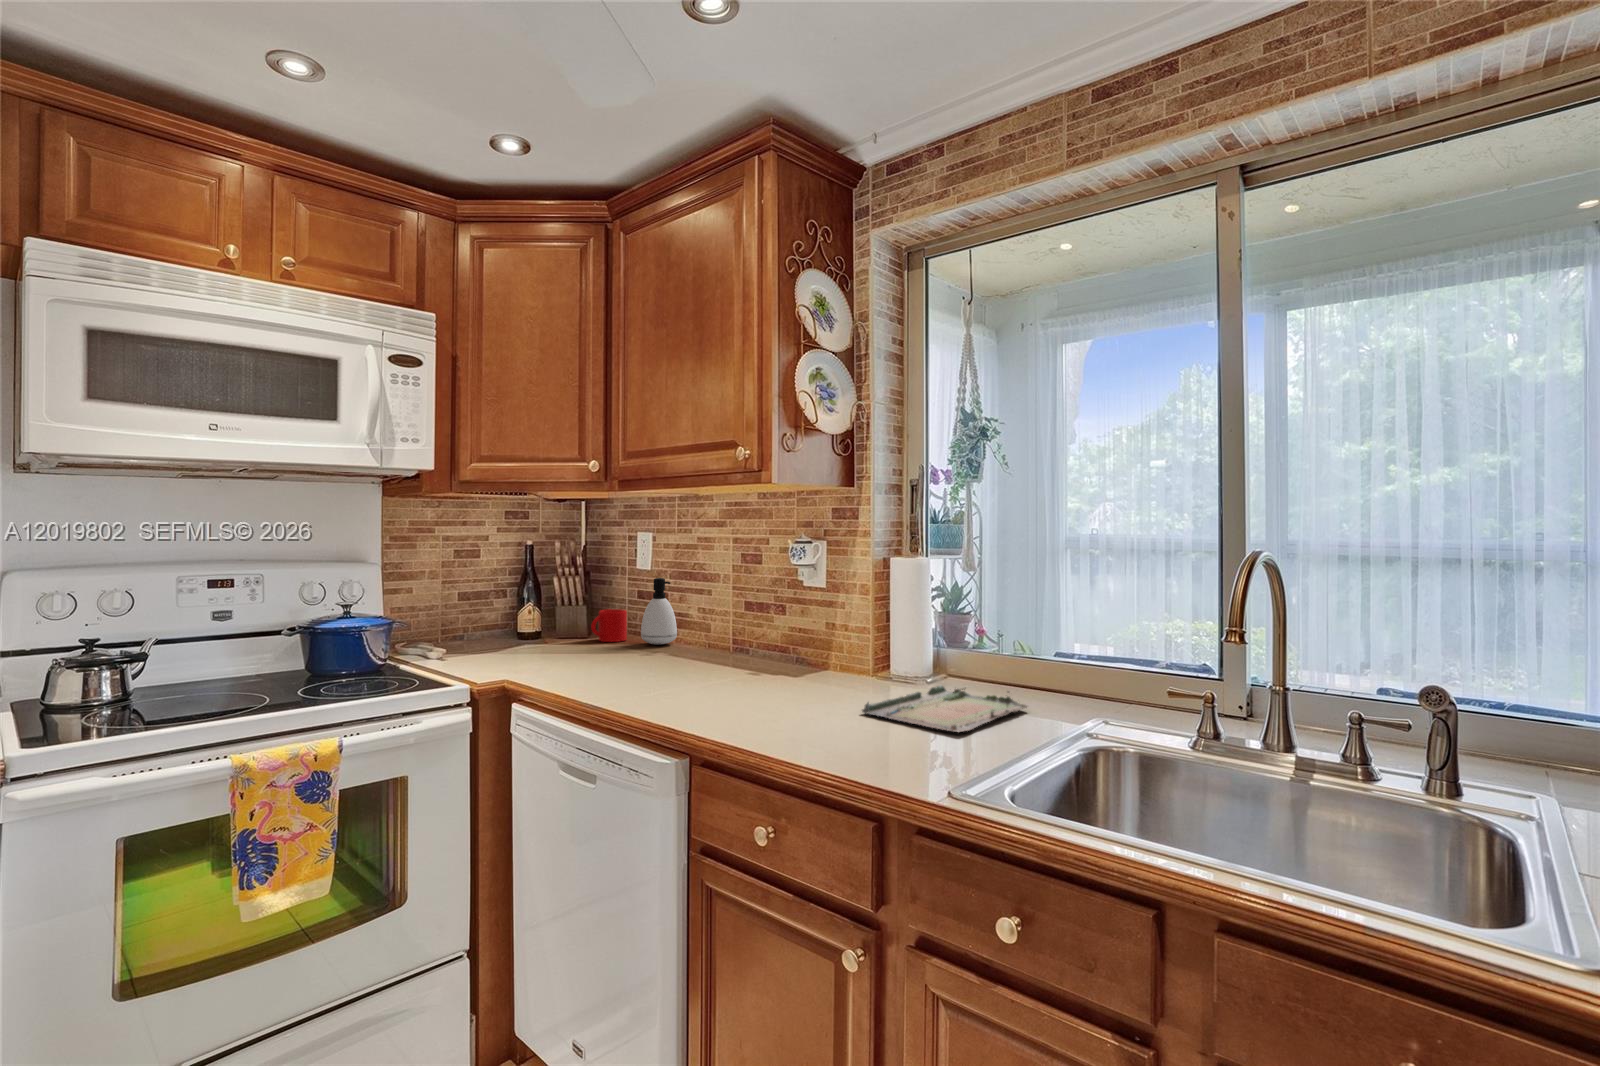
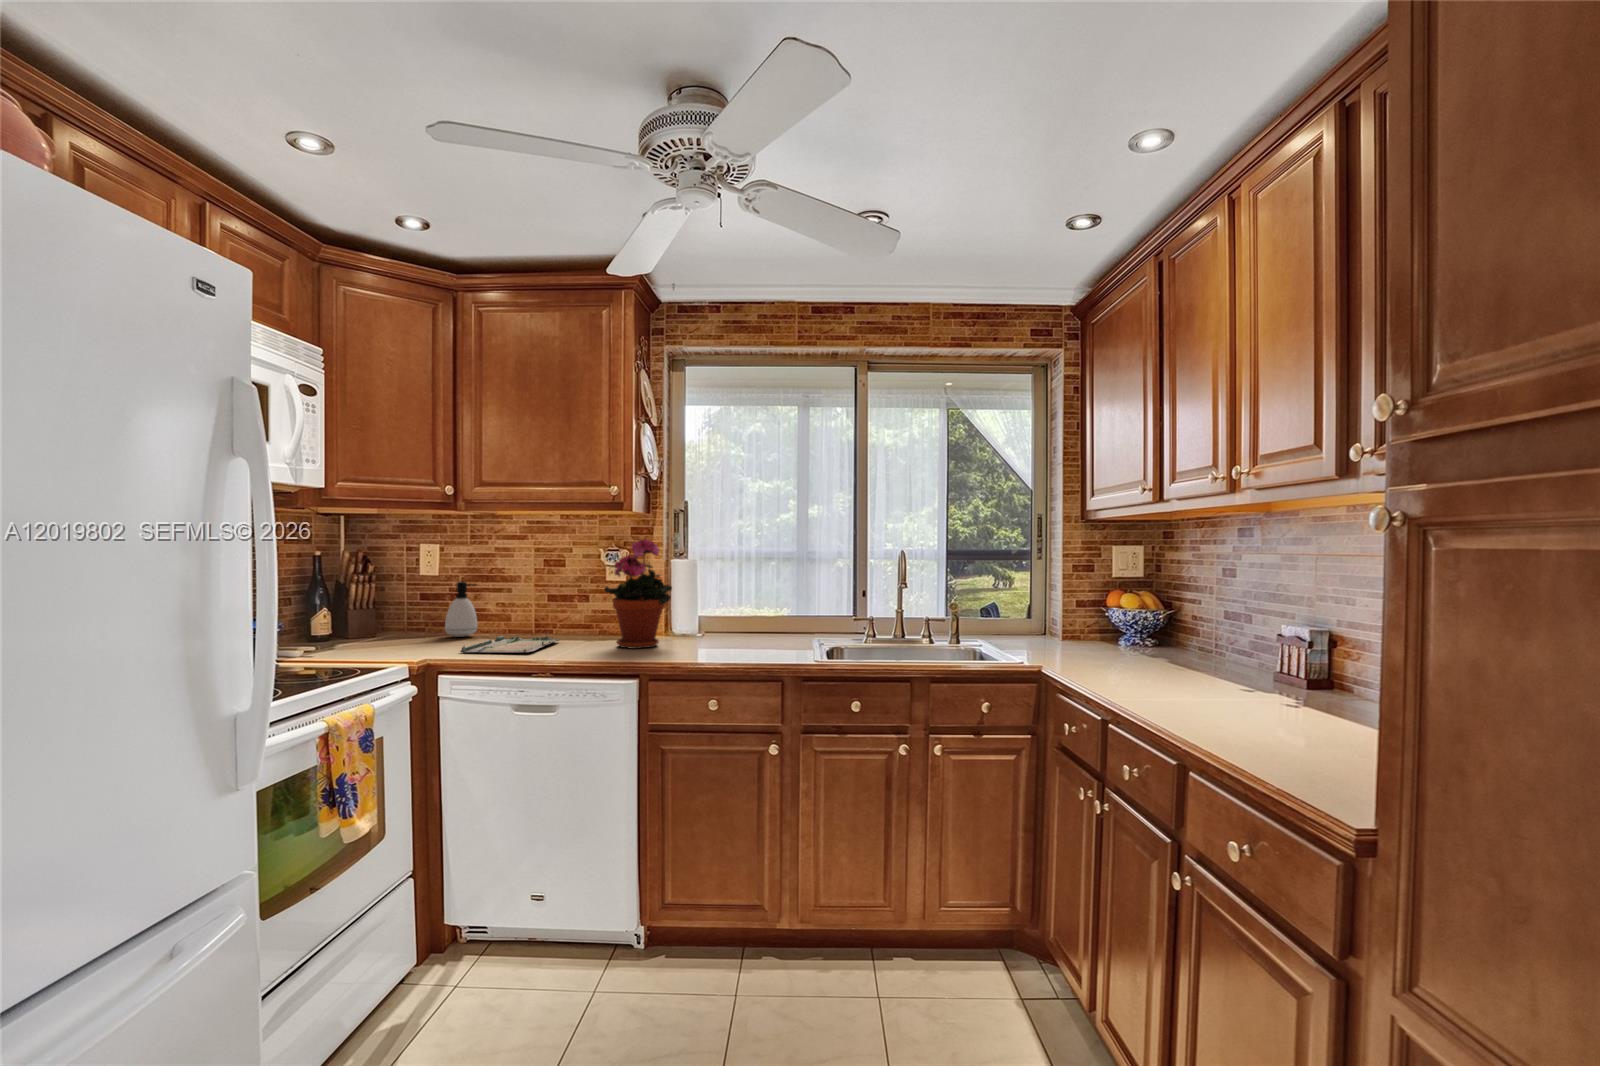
potted plant: none [747,525,837,692] -> present [604,539,672,649]
mug: present [591,609,627,642] -> none [394,611,422,640]
tray: present [862,685,1027,732] -> present [460,633,560,653]

